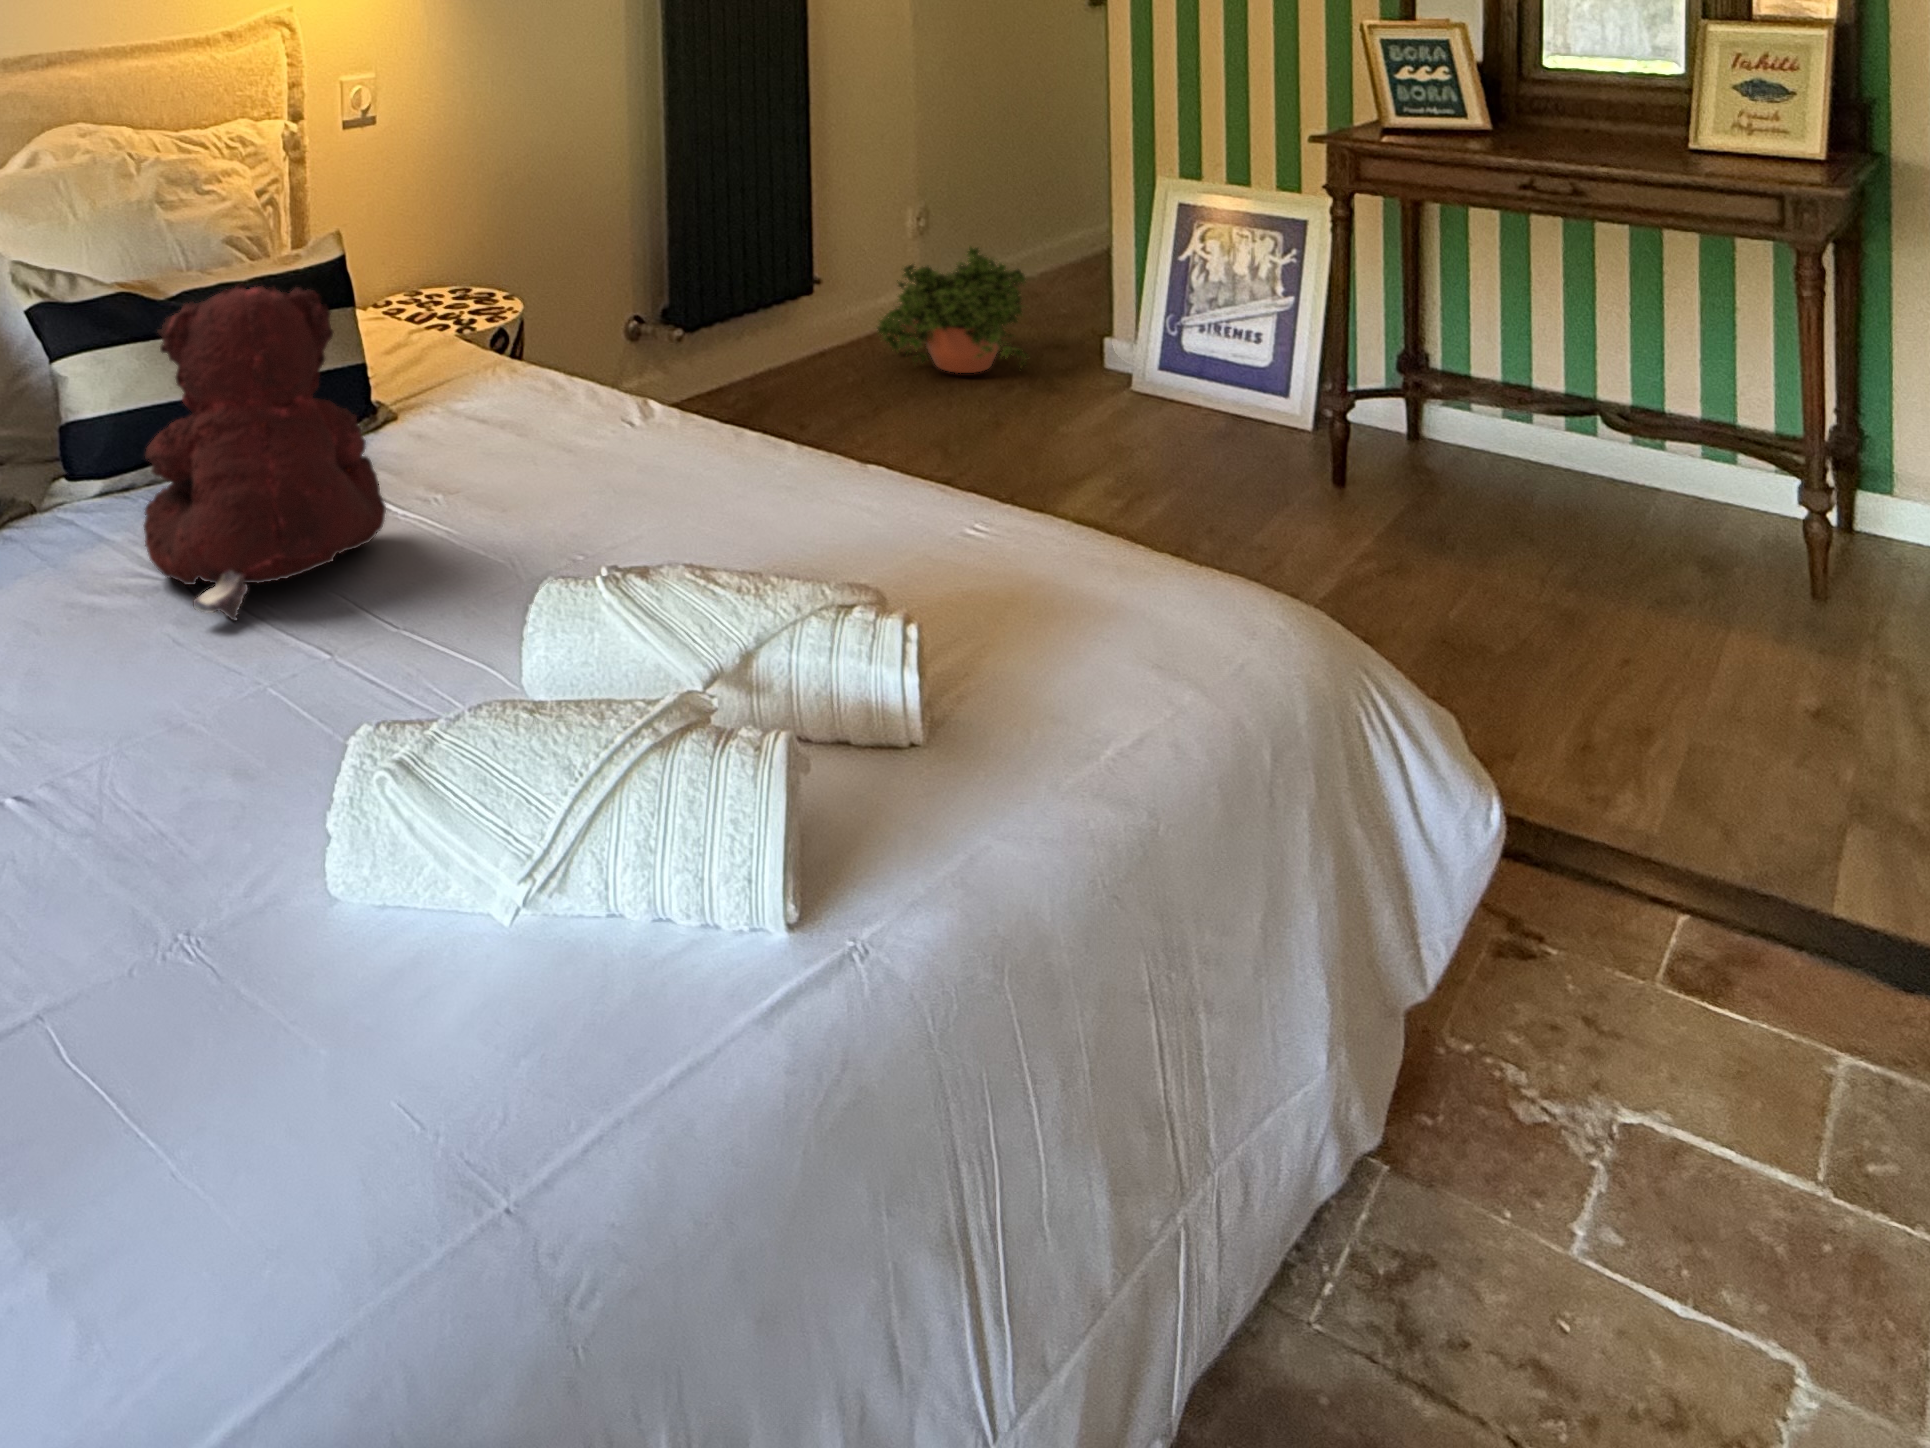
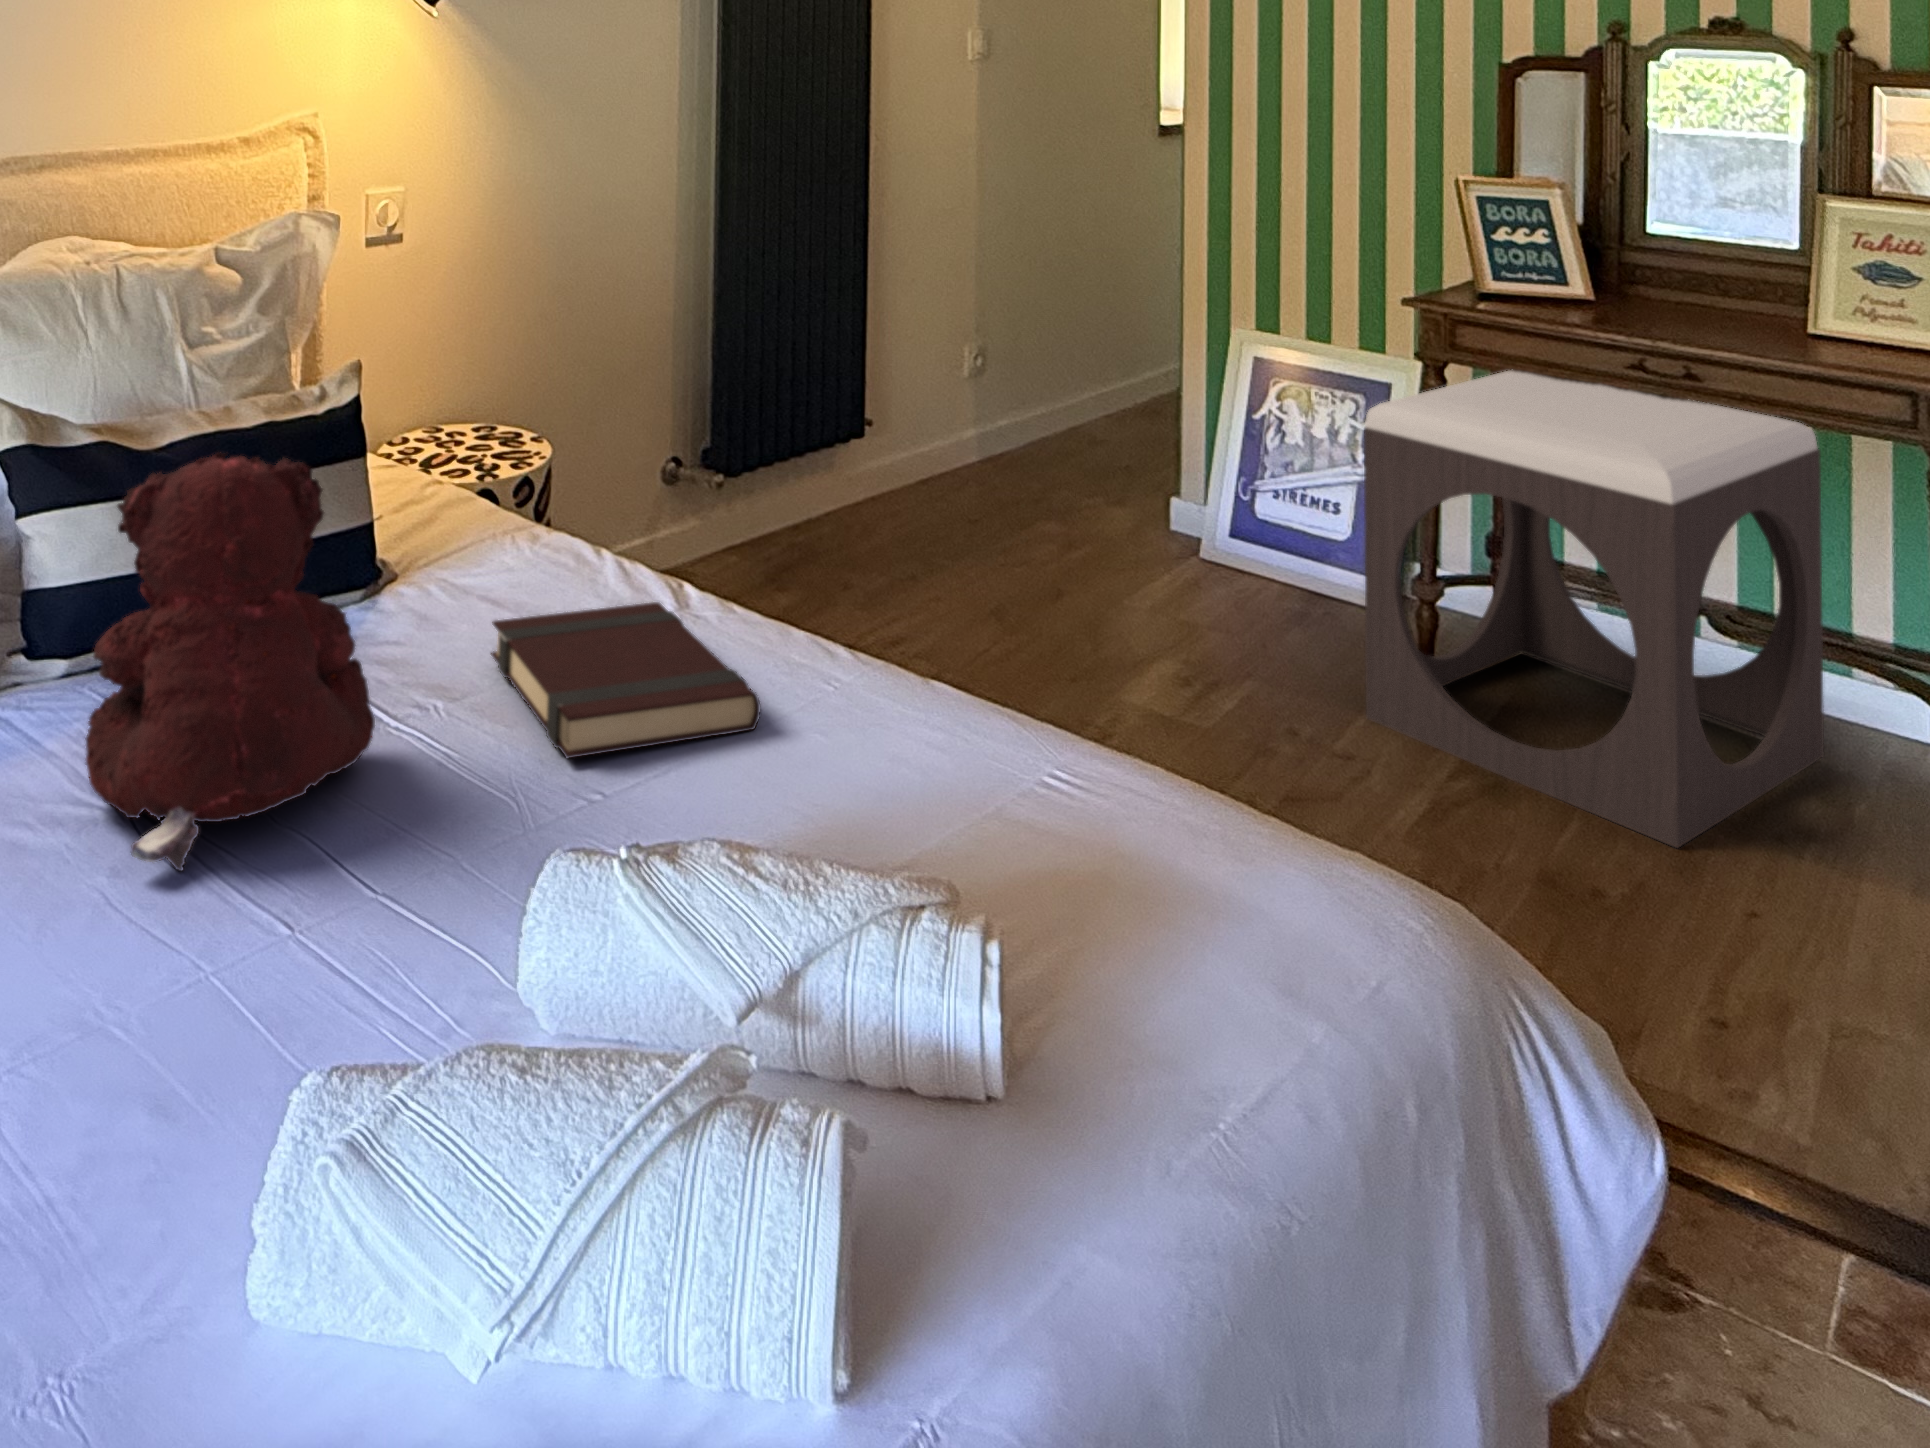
footstool: none [1274,198,1705,615] -> present [1364,371,1824,848]
potted plant: present [876,247,1028,373] -> none [928,386,1094,526]
book: none [479,412,716,531] -> present [491,602,761,758]

